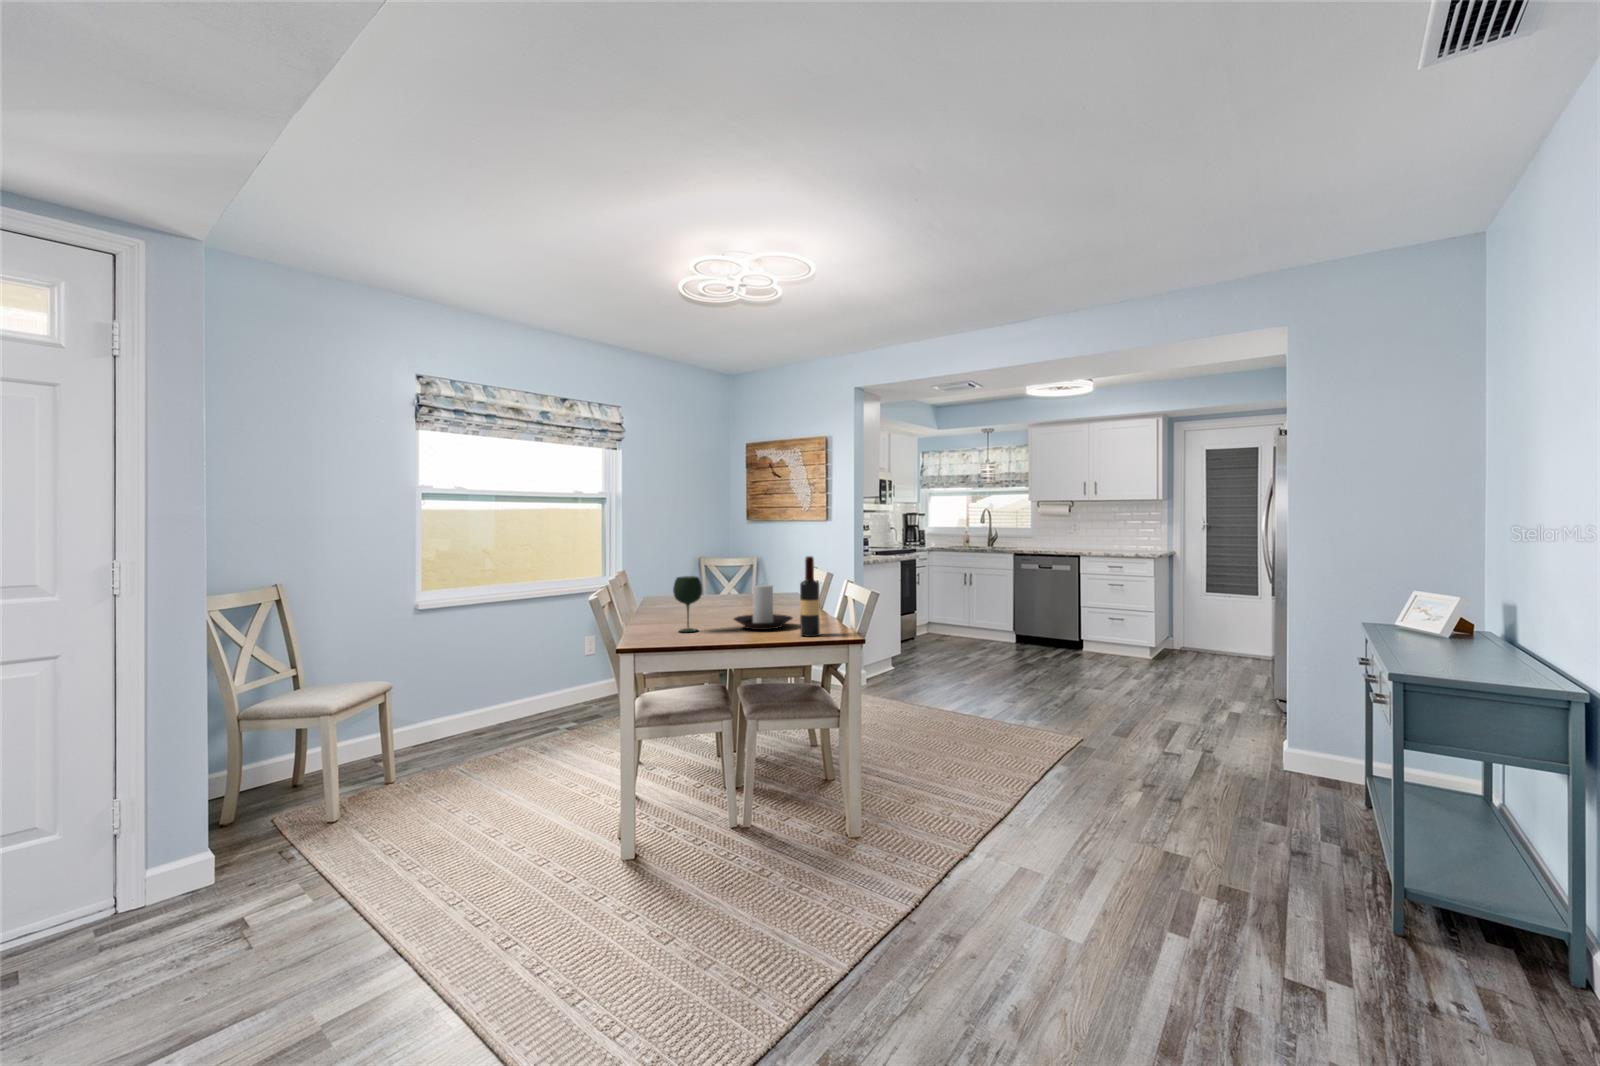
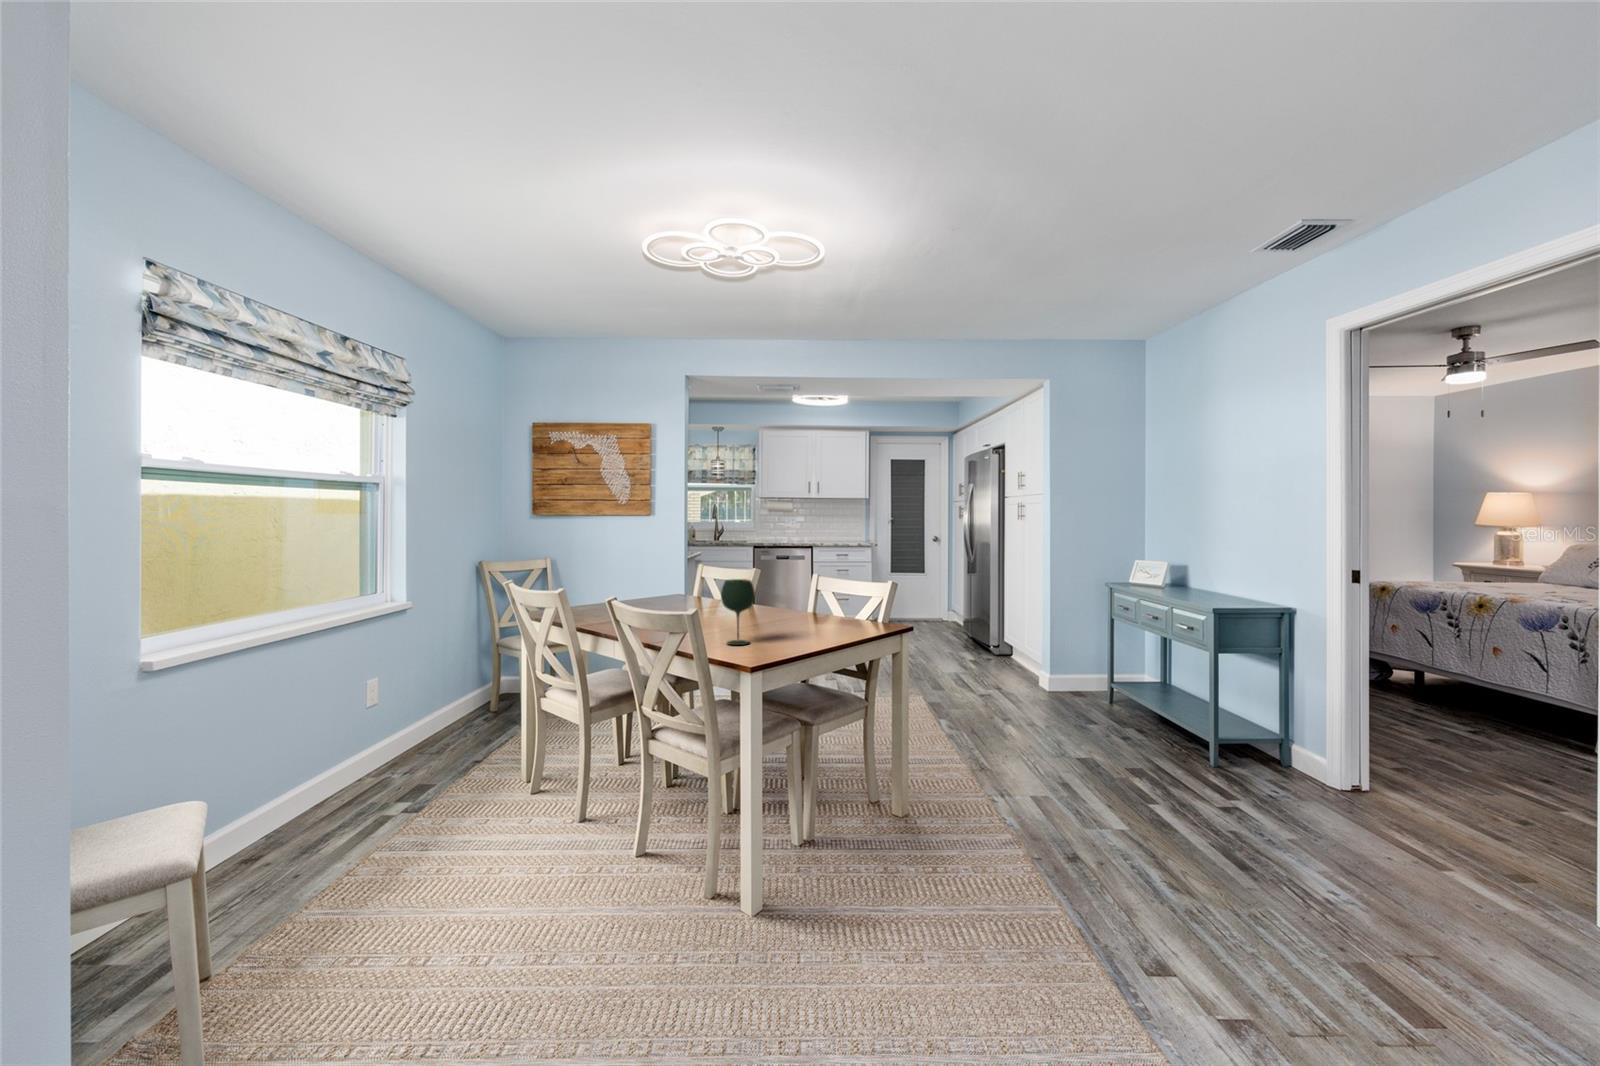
wine bottle: present [800,556,820,637] -> none [867,552,887,634]
candle holder: present [734,584,792,630] -> none [765,582,830,633]

